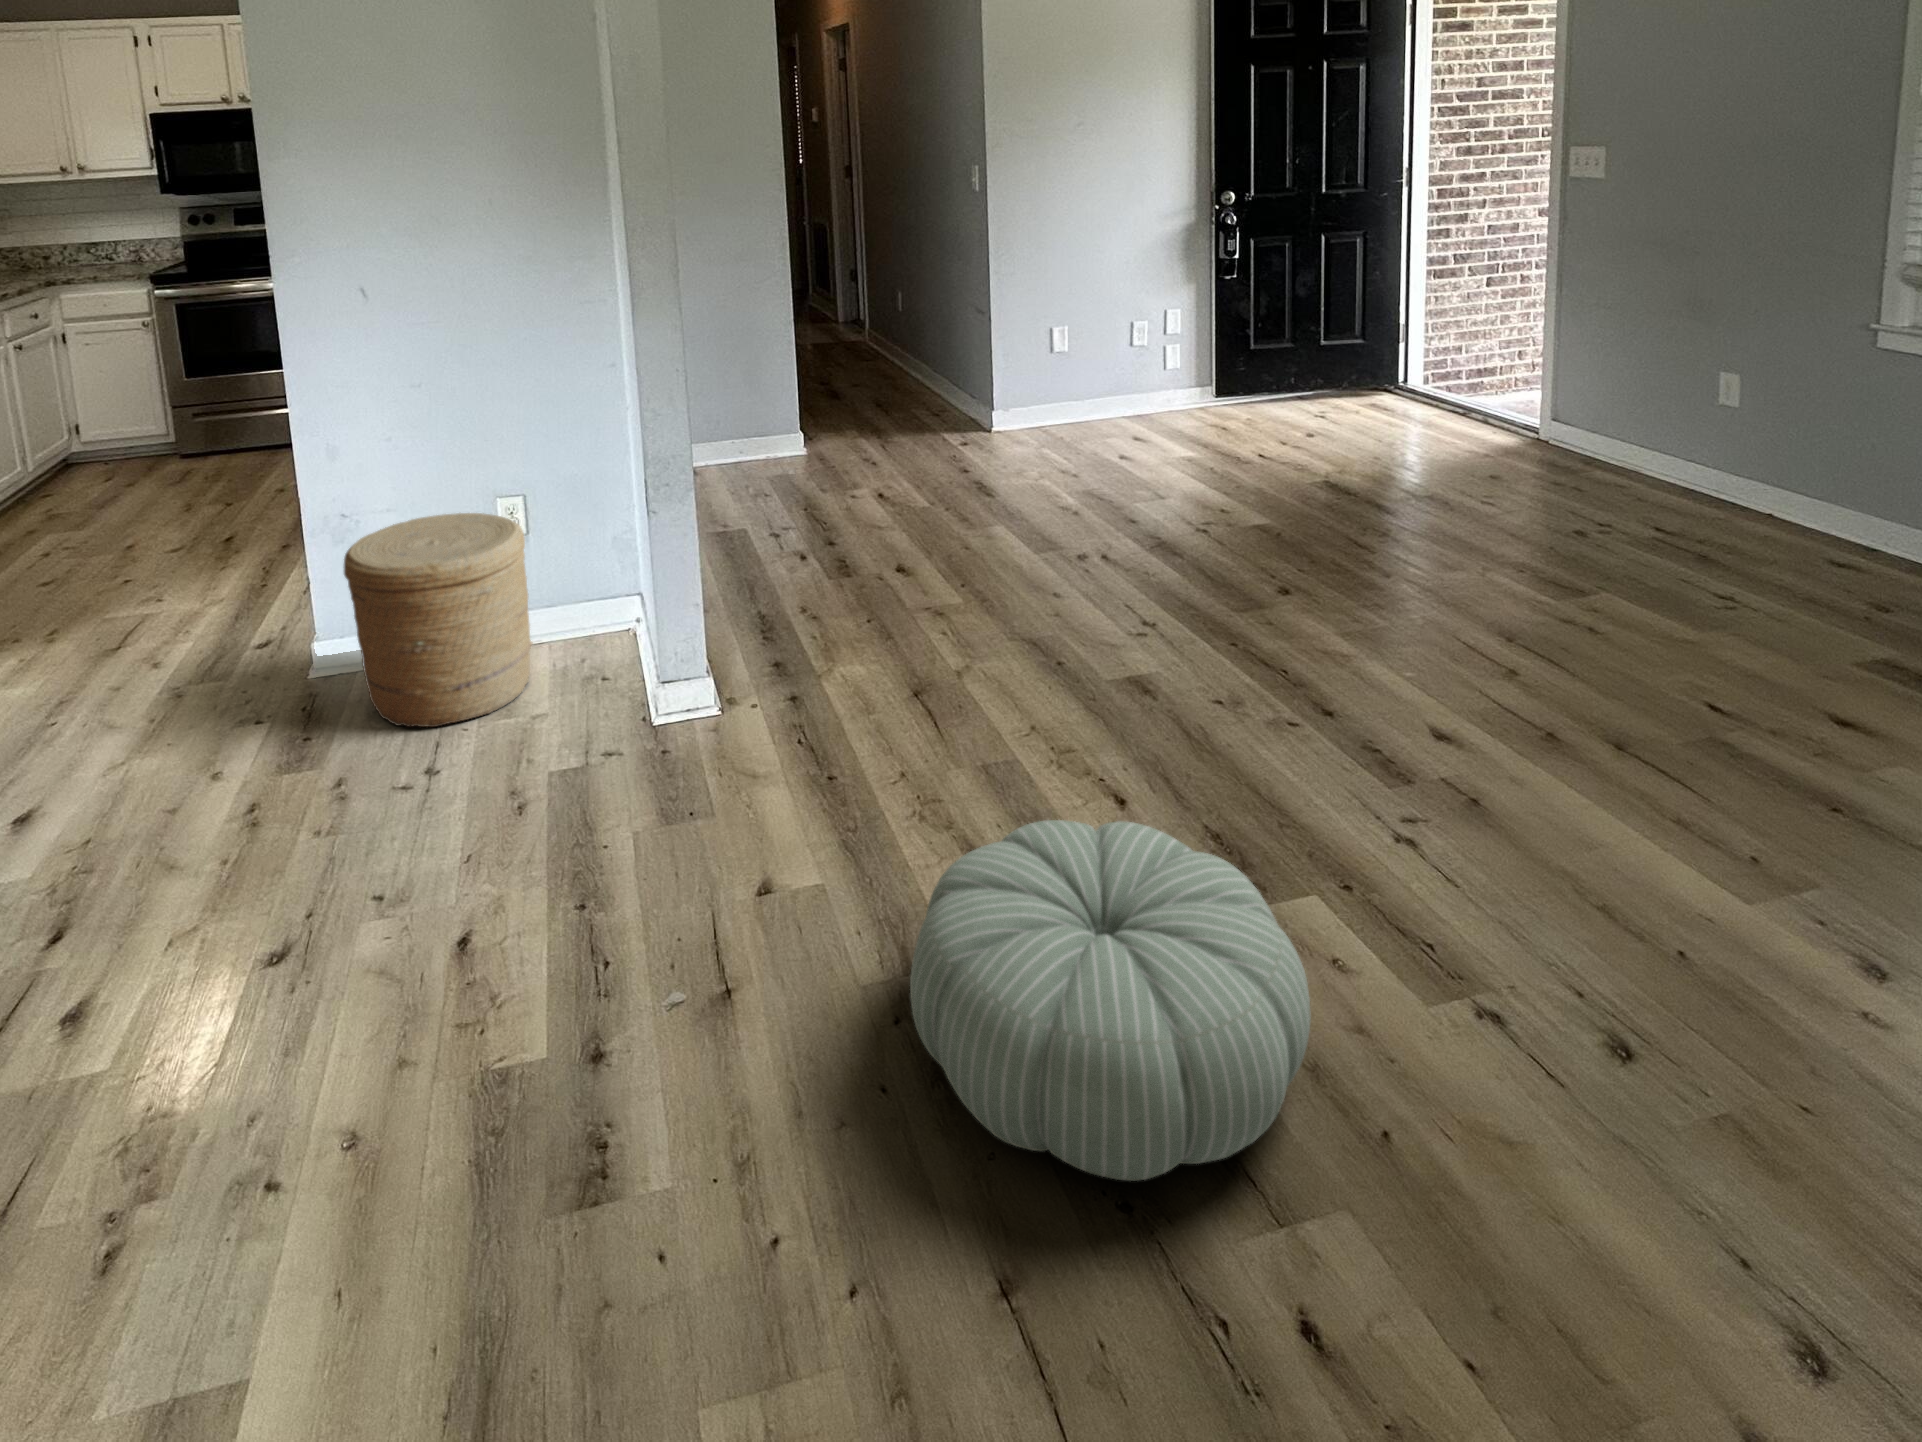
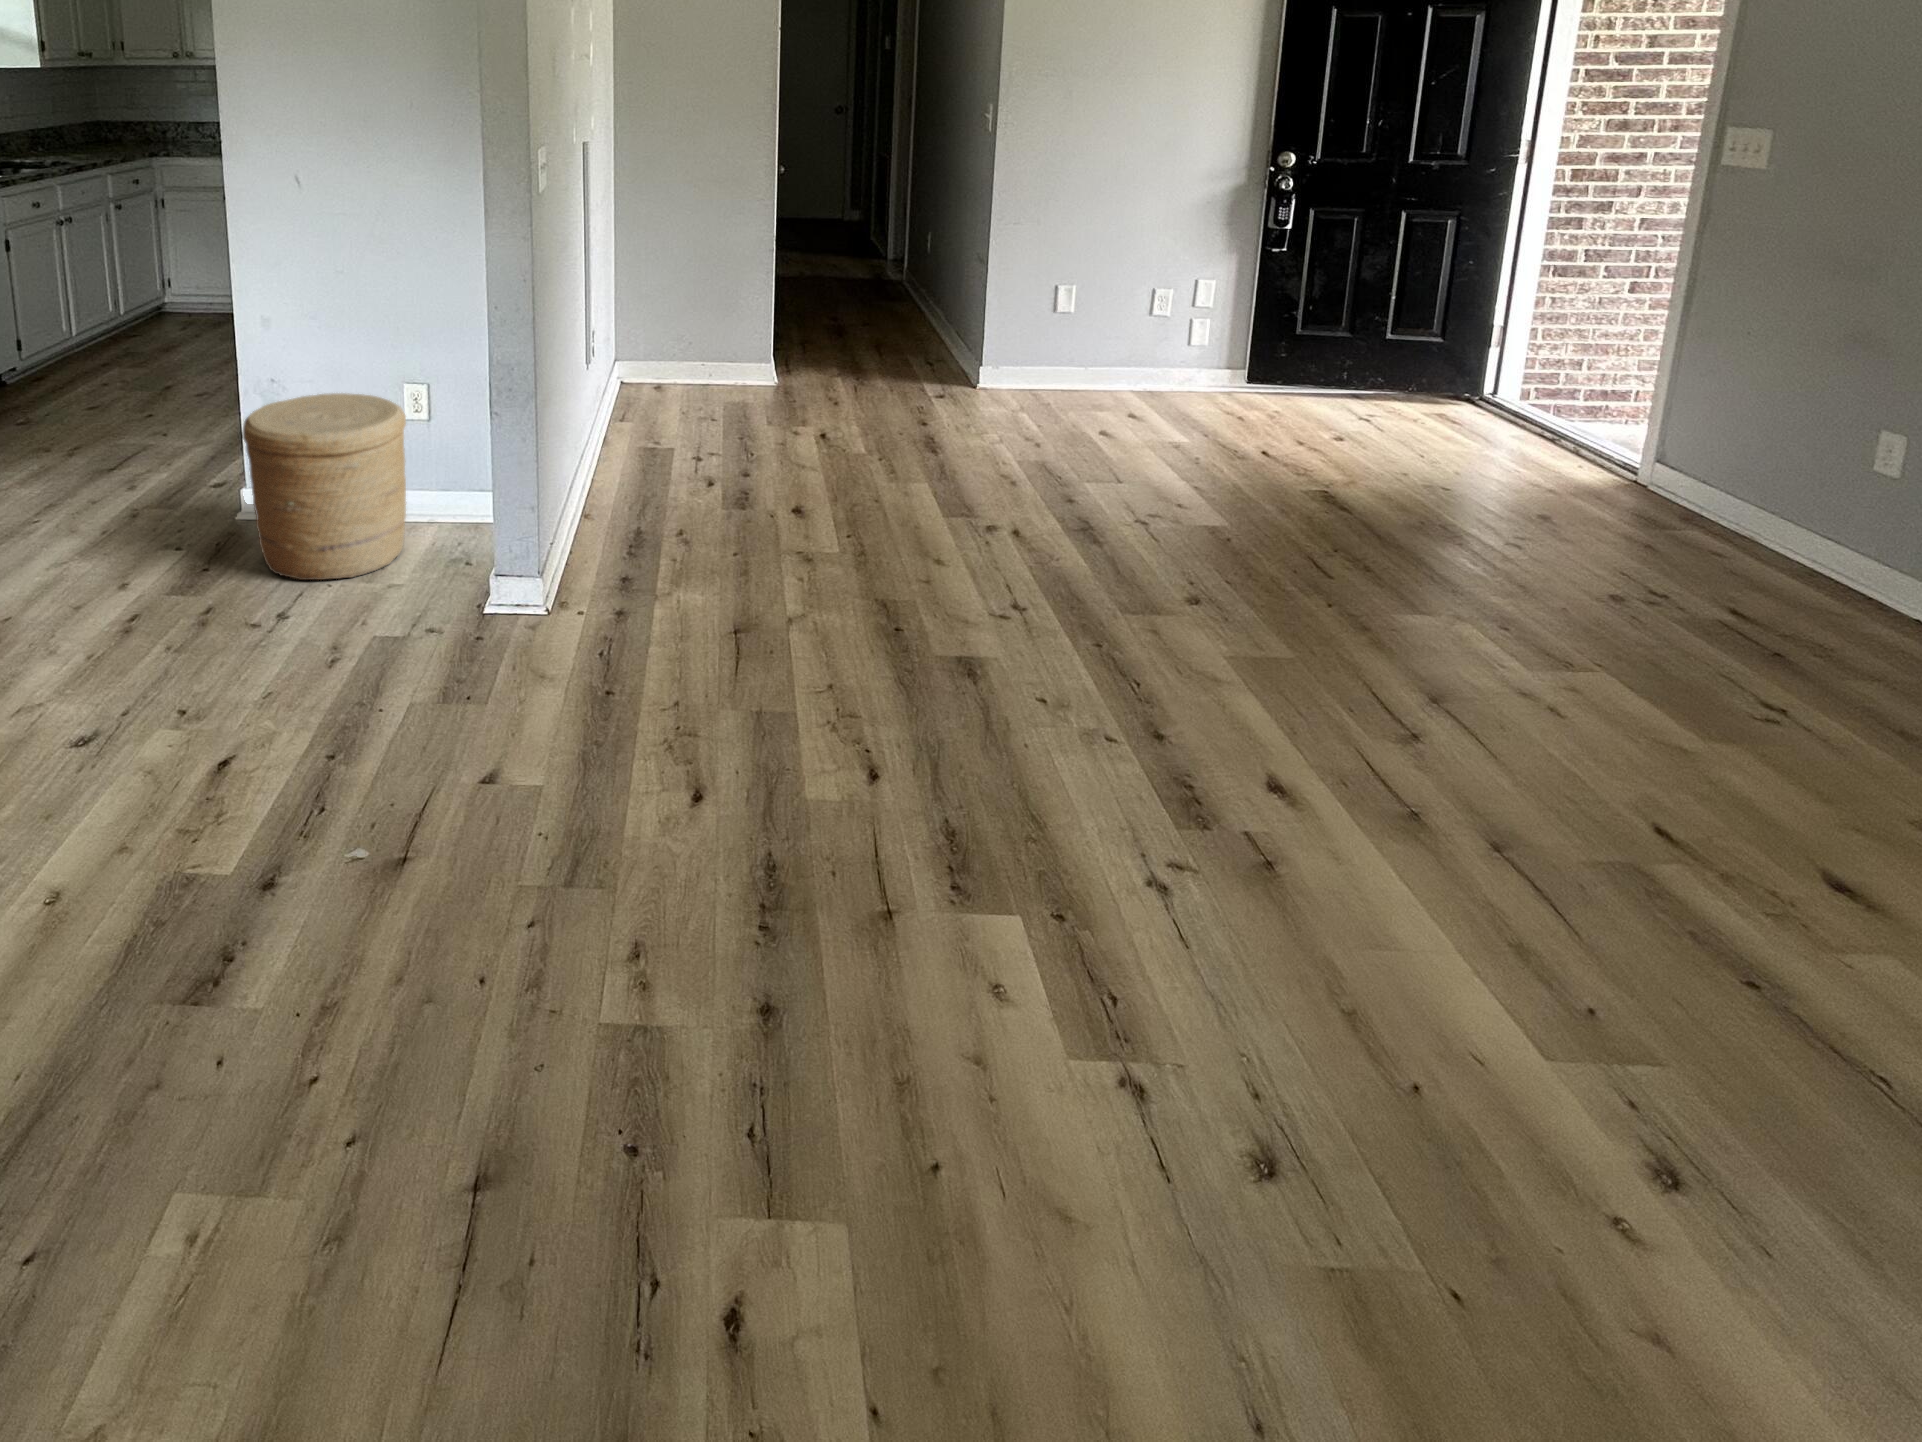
pouf: present [910,820,1311,1181] -> none [514,767,900,1125]

